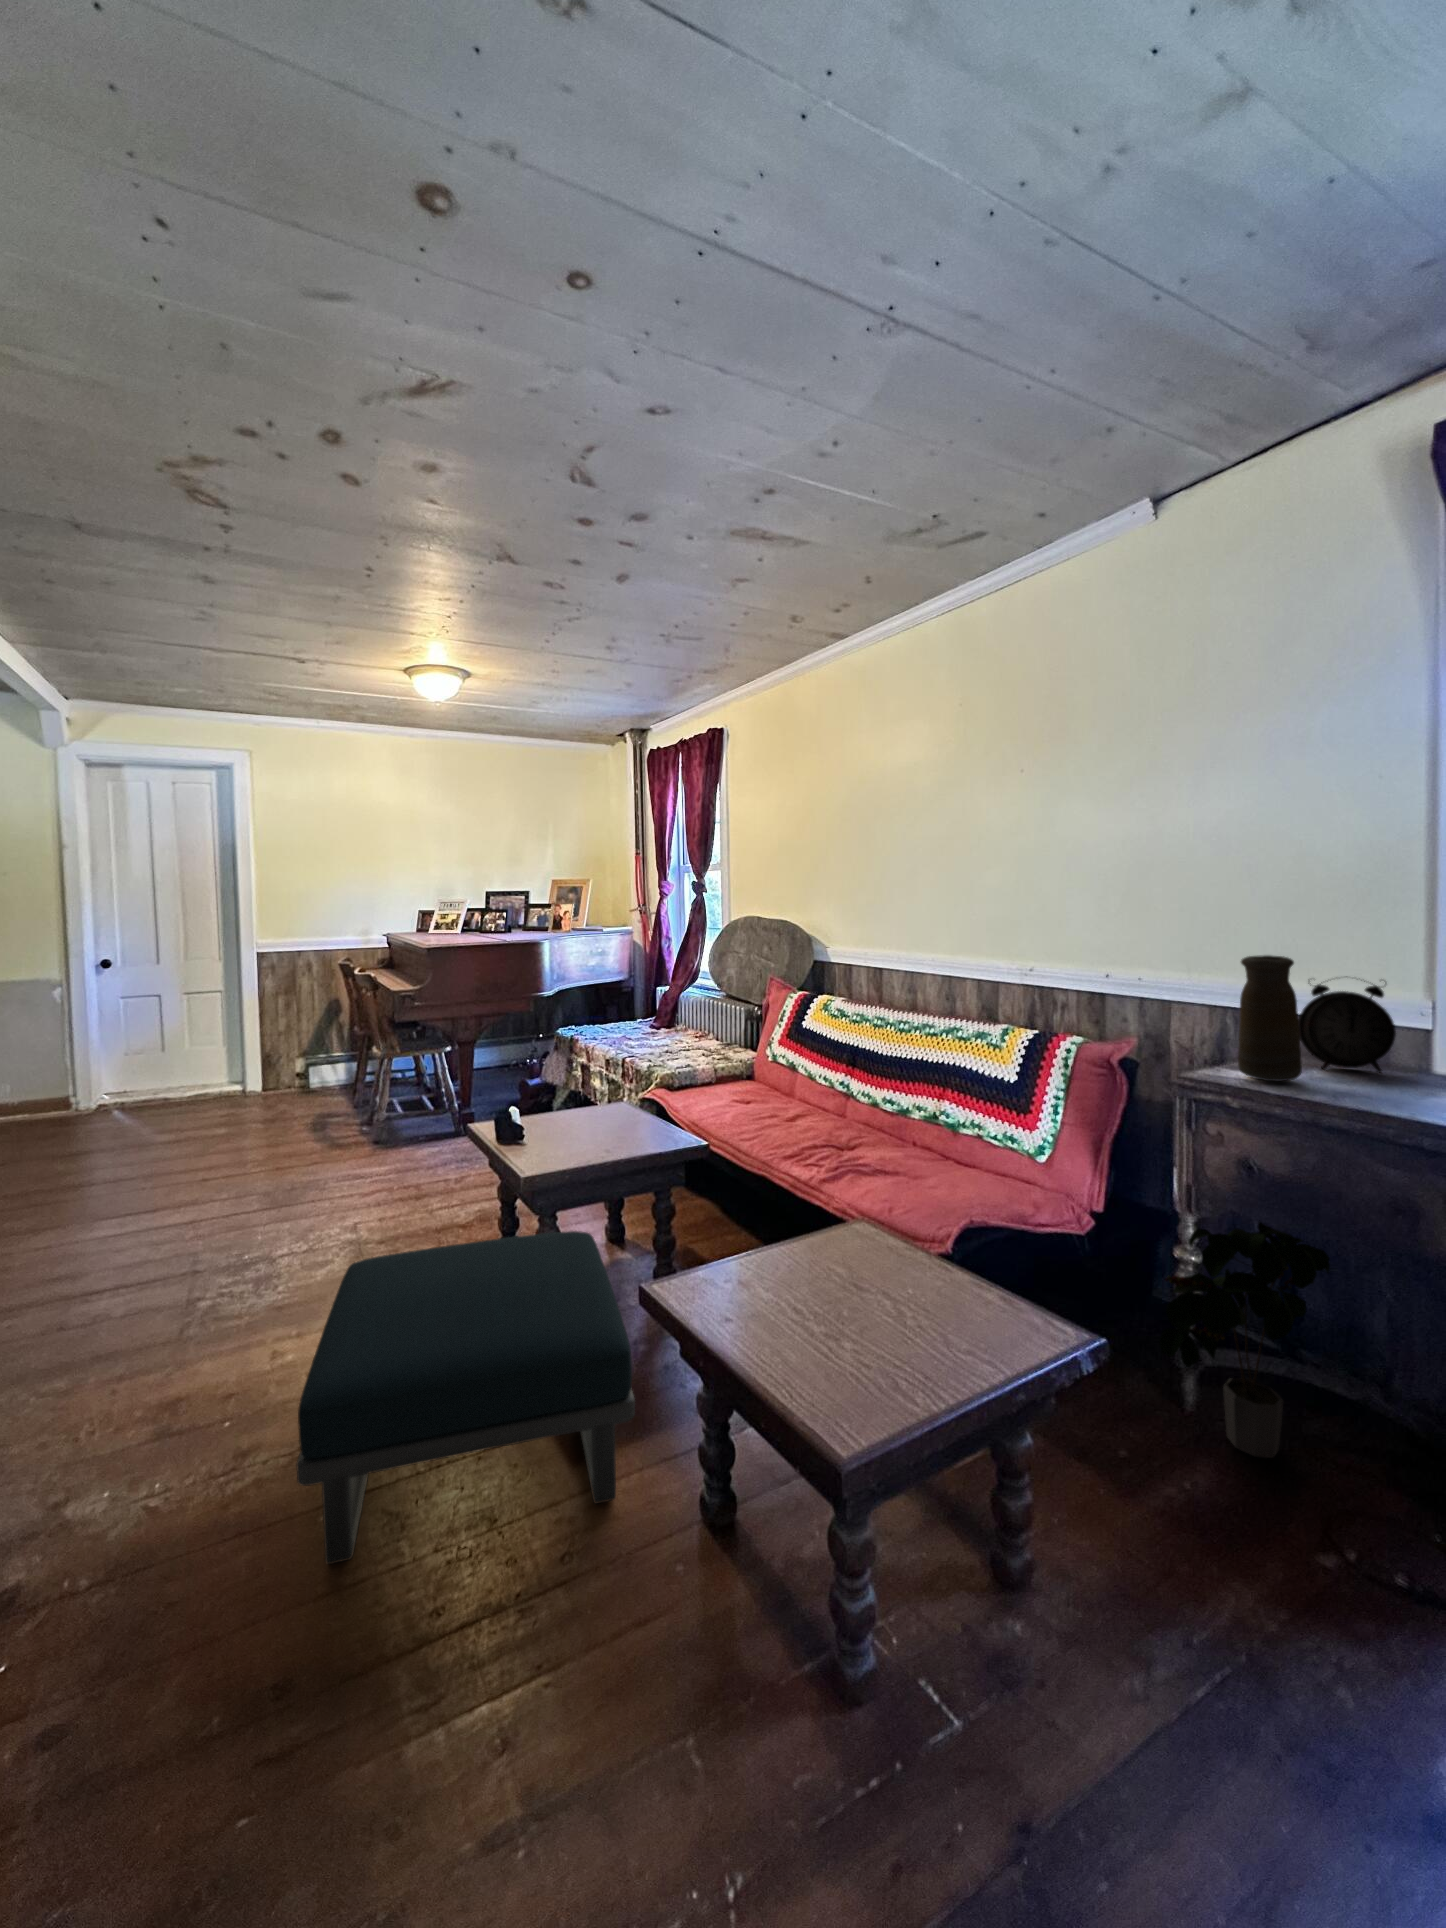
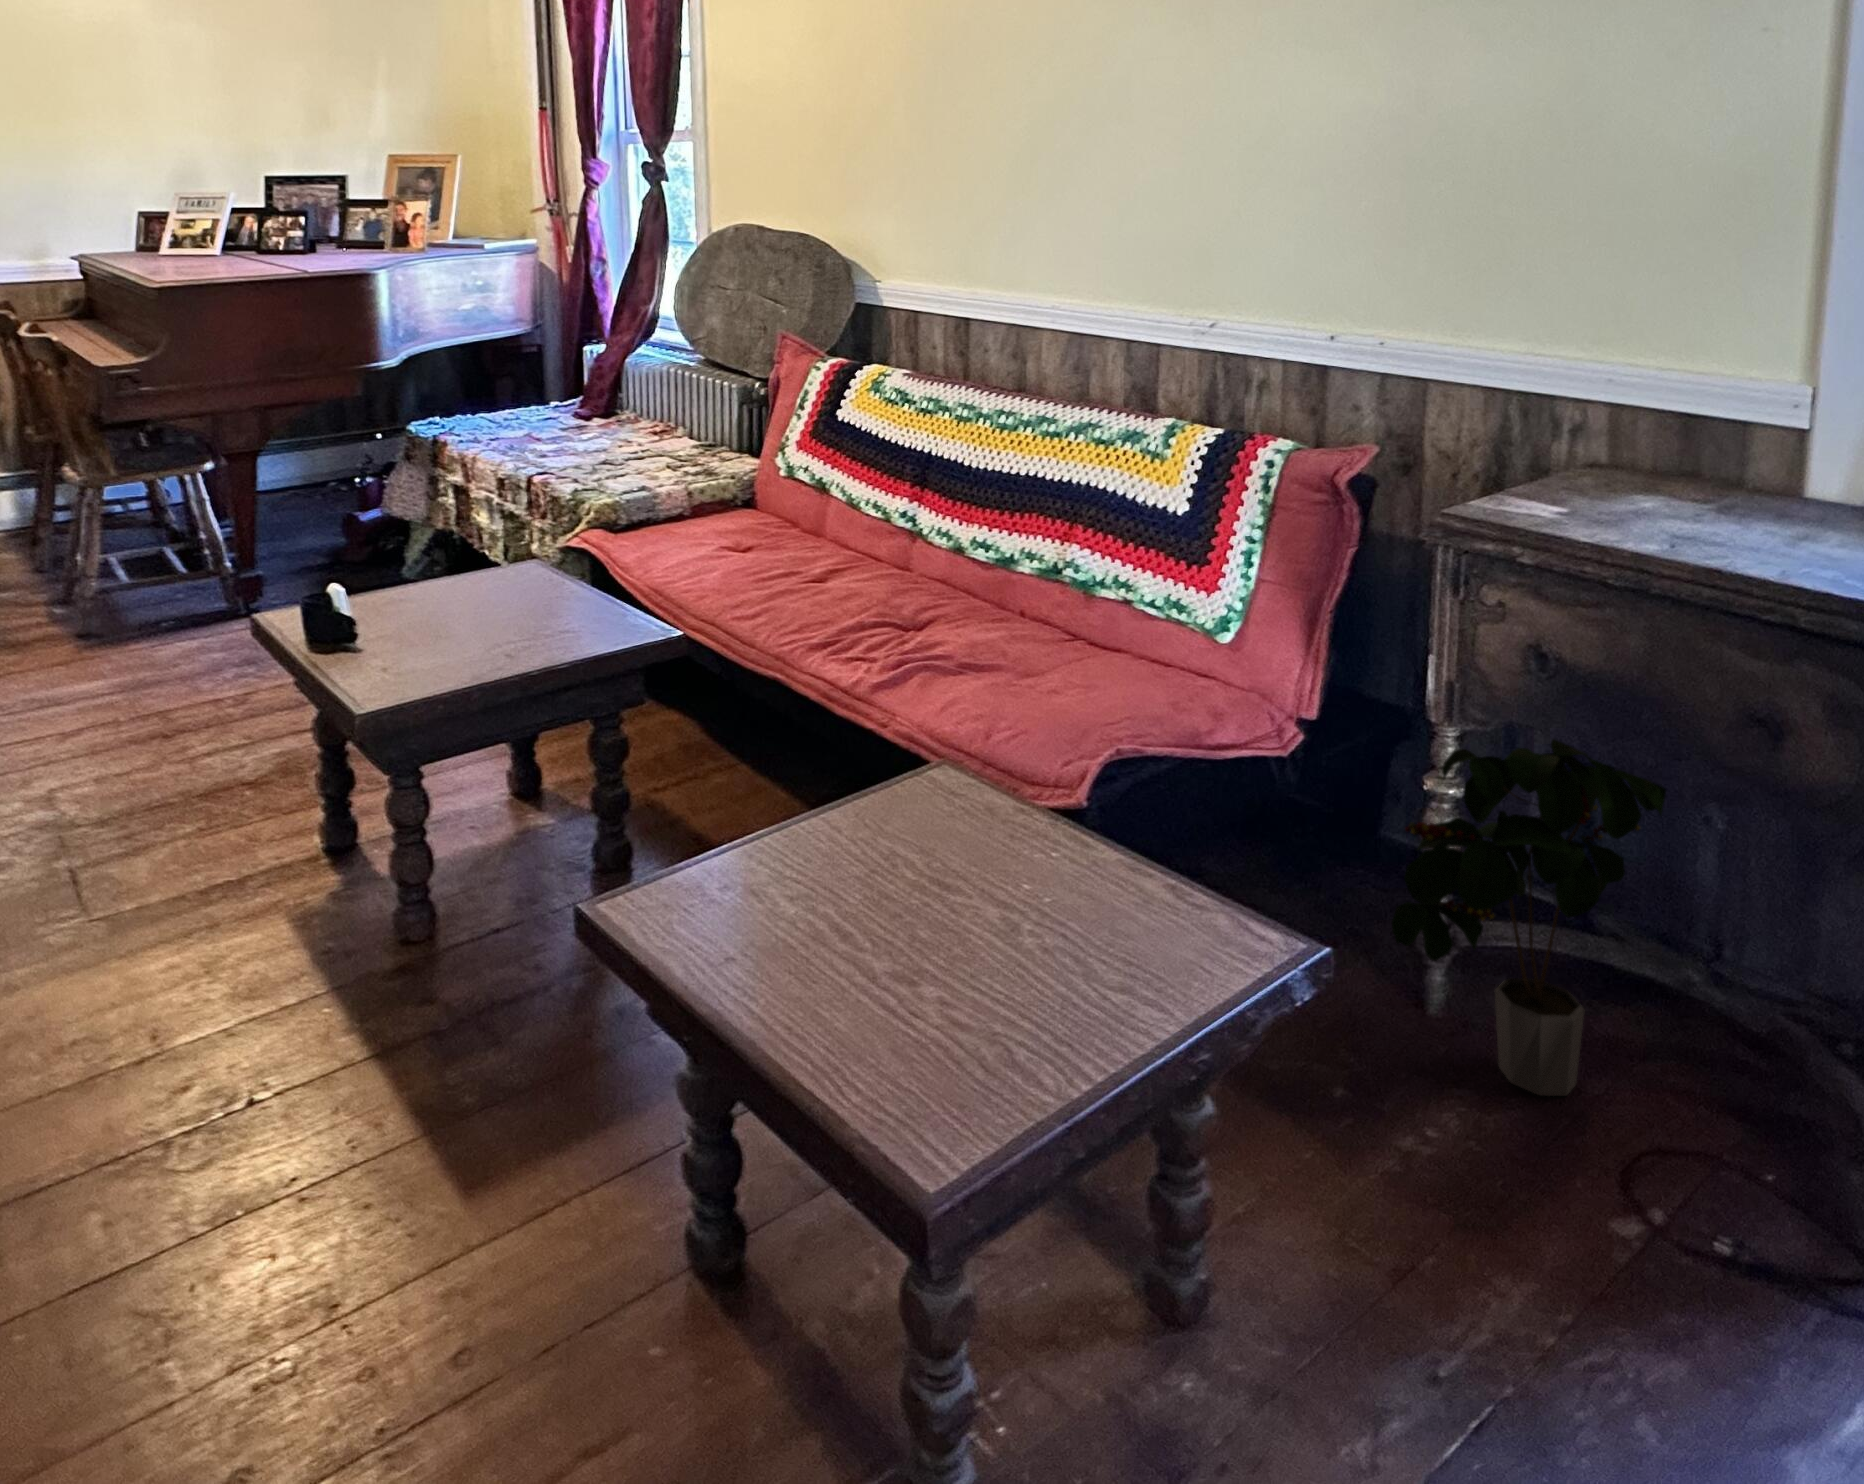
vase: present [1238,955,1302,1081] -> none [1527,316,1624,517]
alarm clock: present [1298,981,1396,1073] -> none [1629,345,1779,499]
footstool: present [296,1231,635,1564] -> none [64,773,576,1274]

